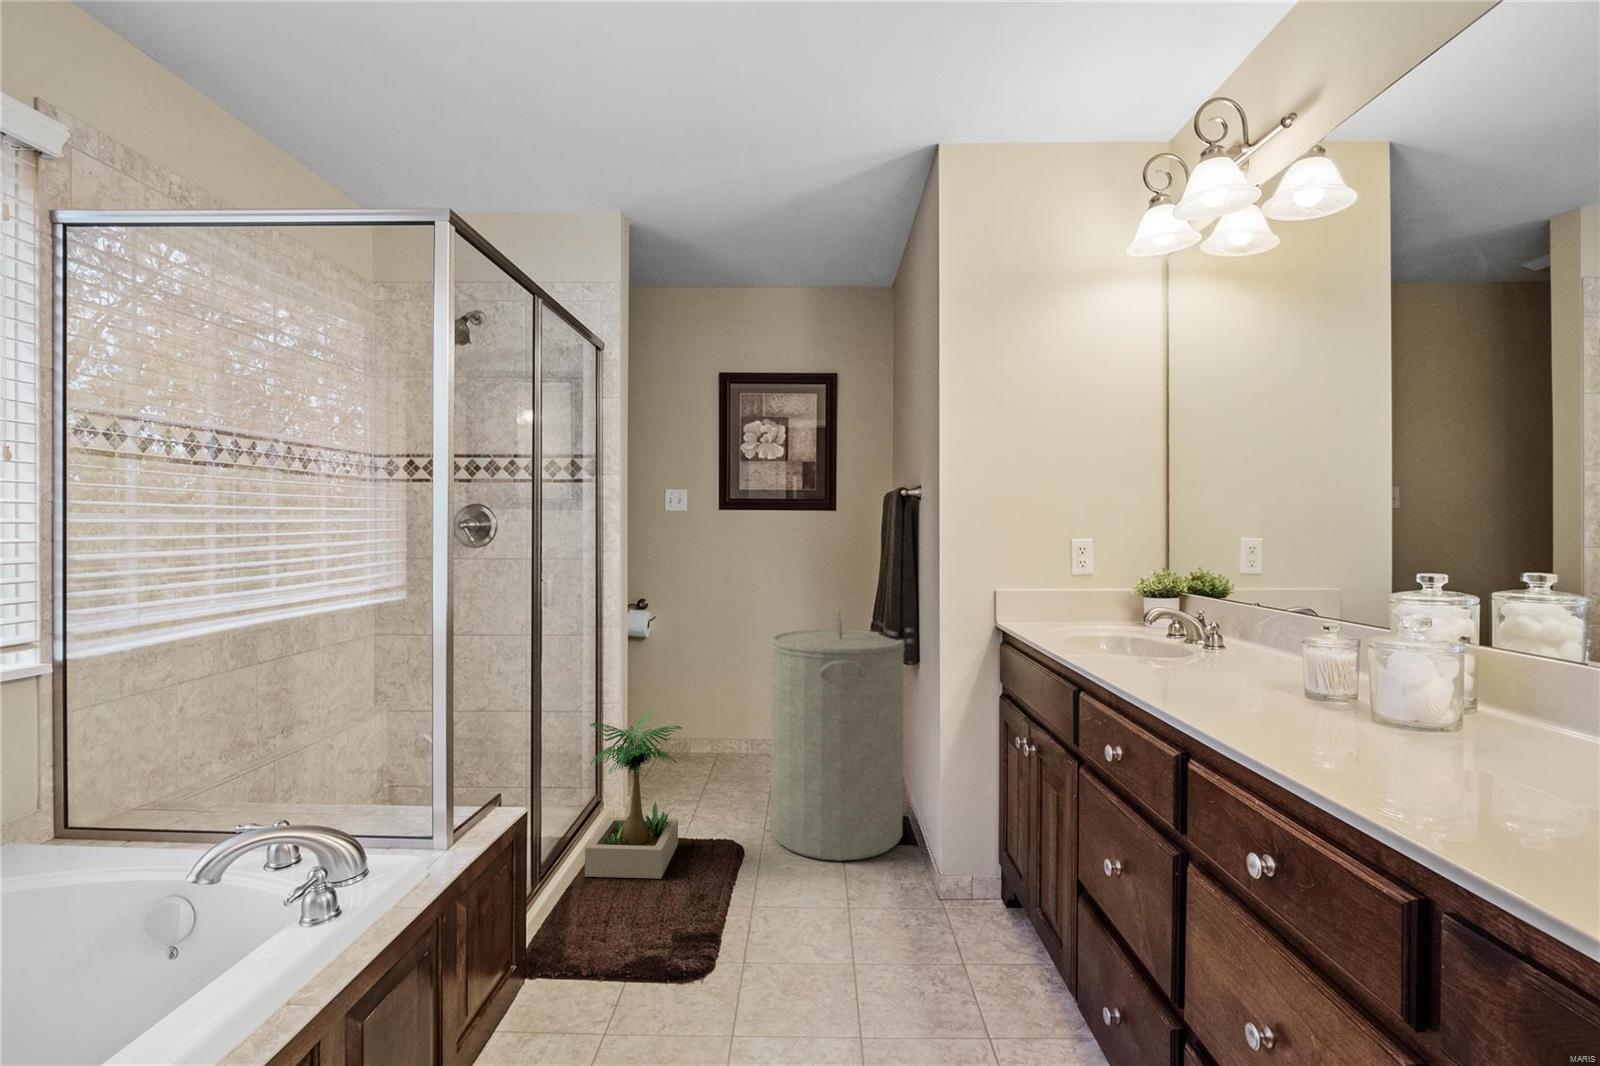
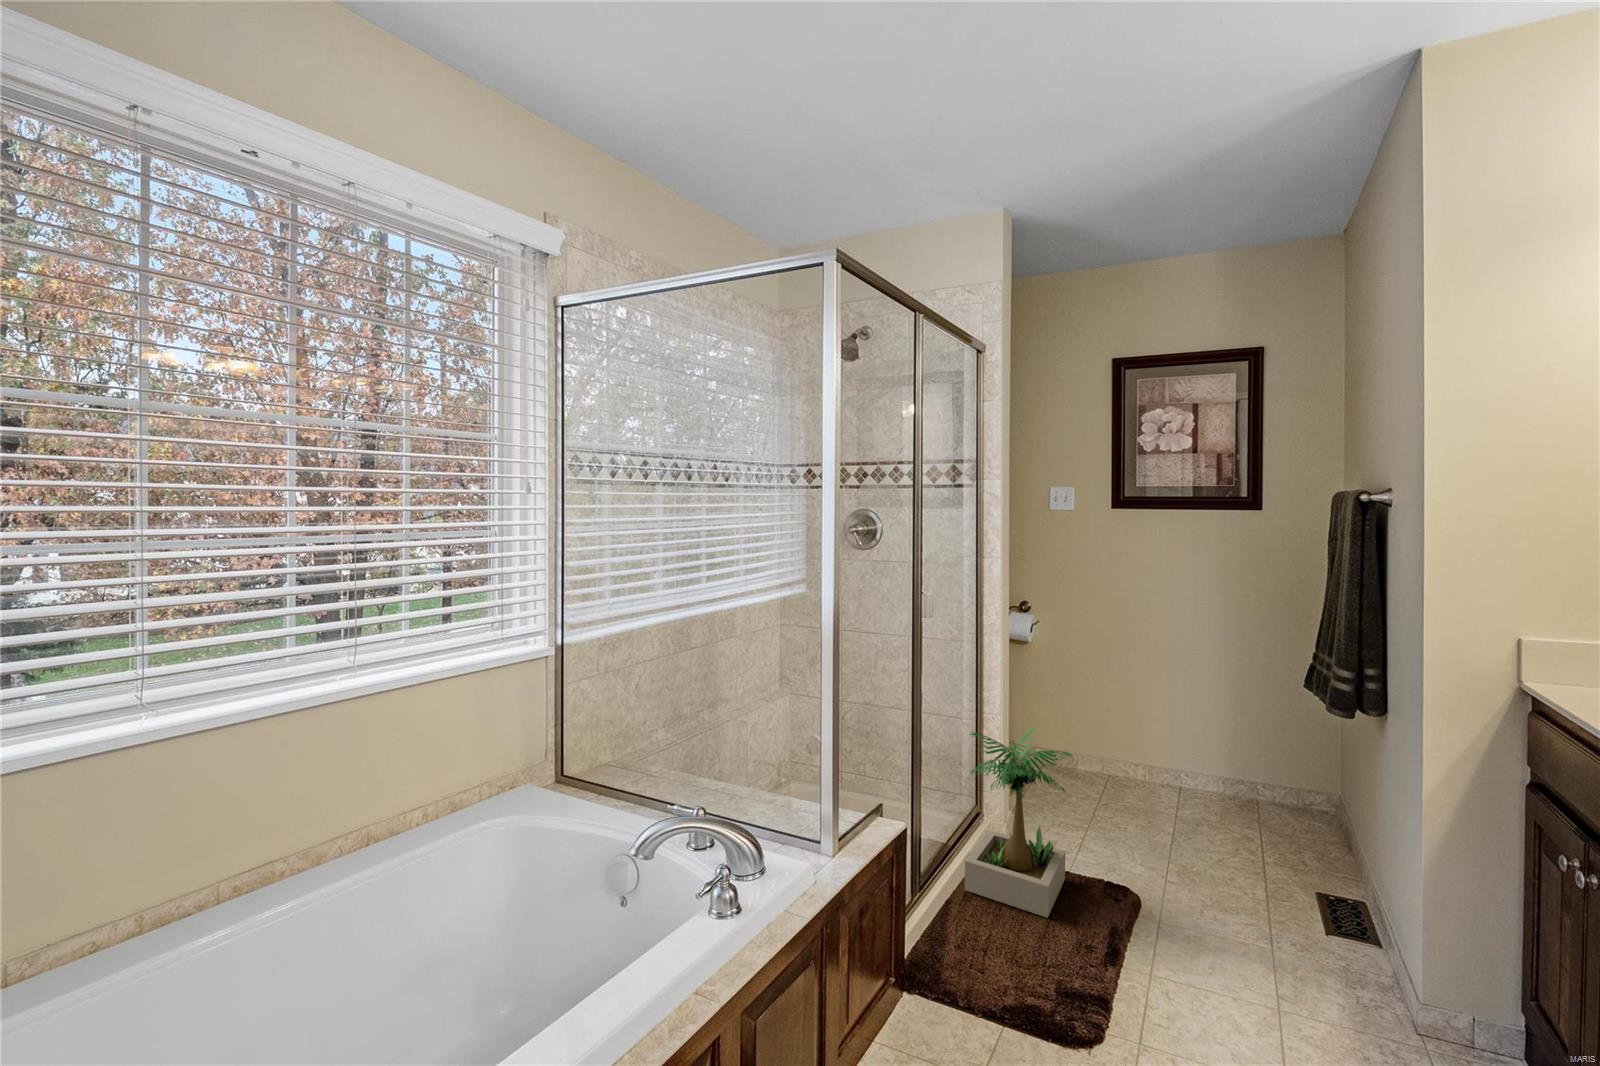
laundry hamper: present [771,607,904,861] -> none [1182,634,1400,975]

